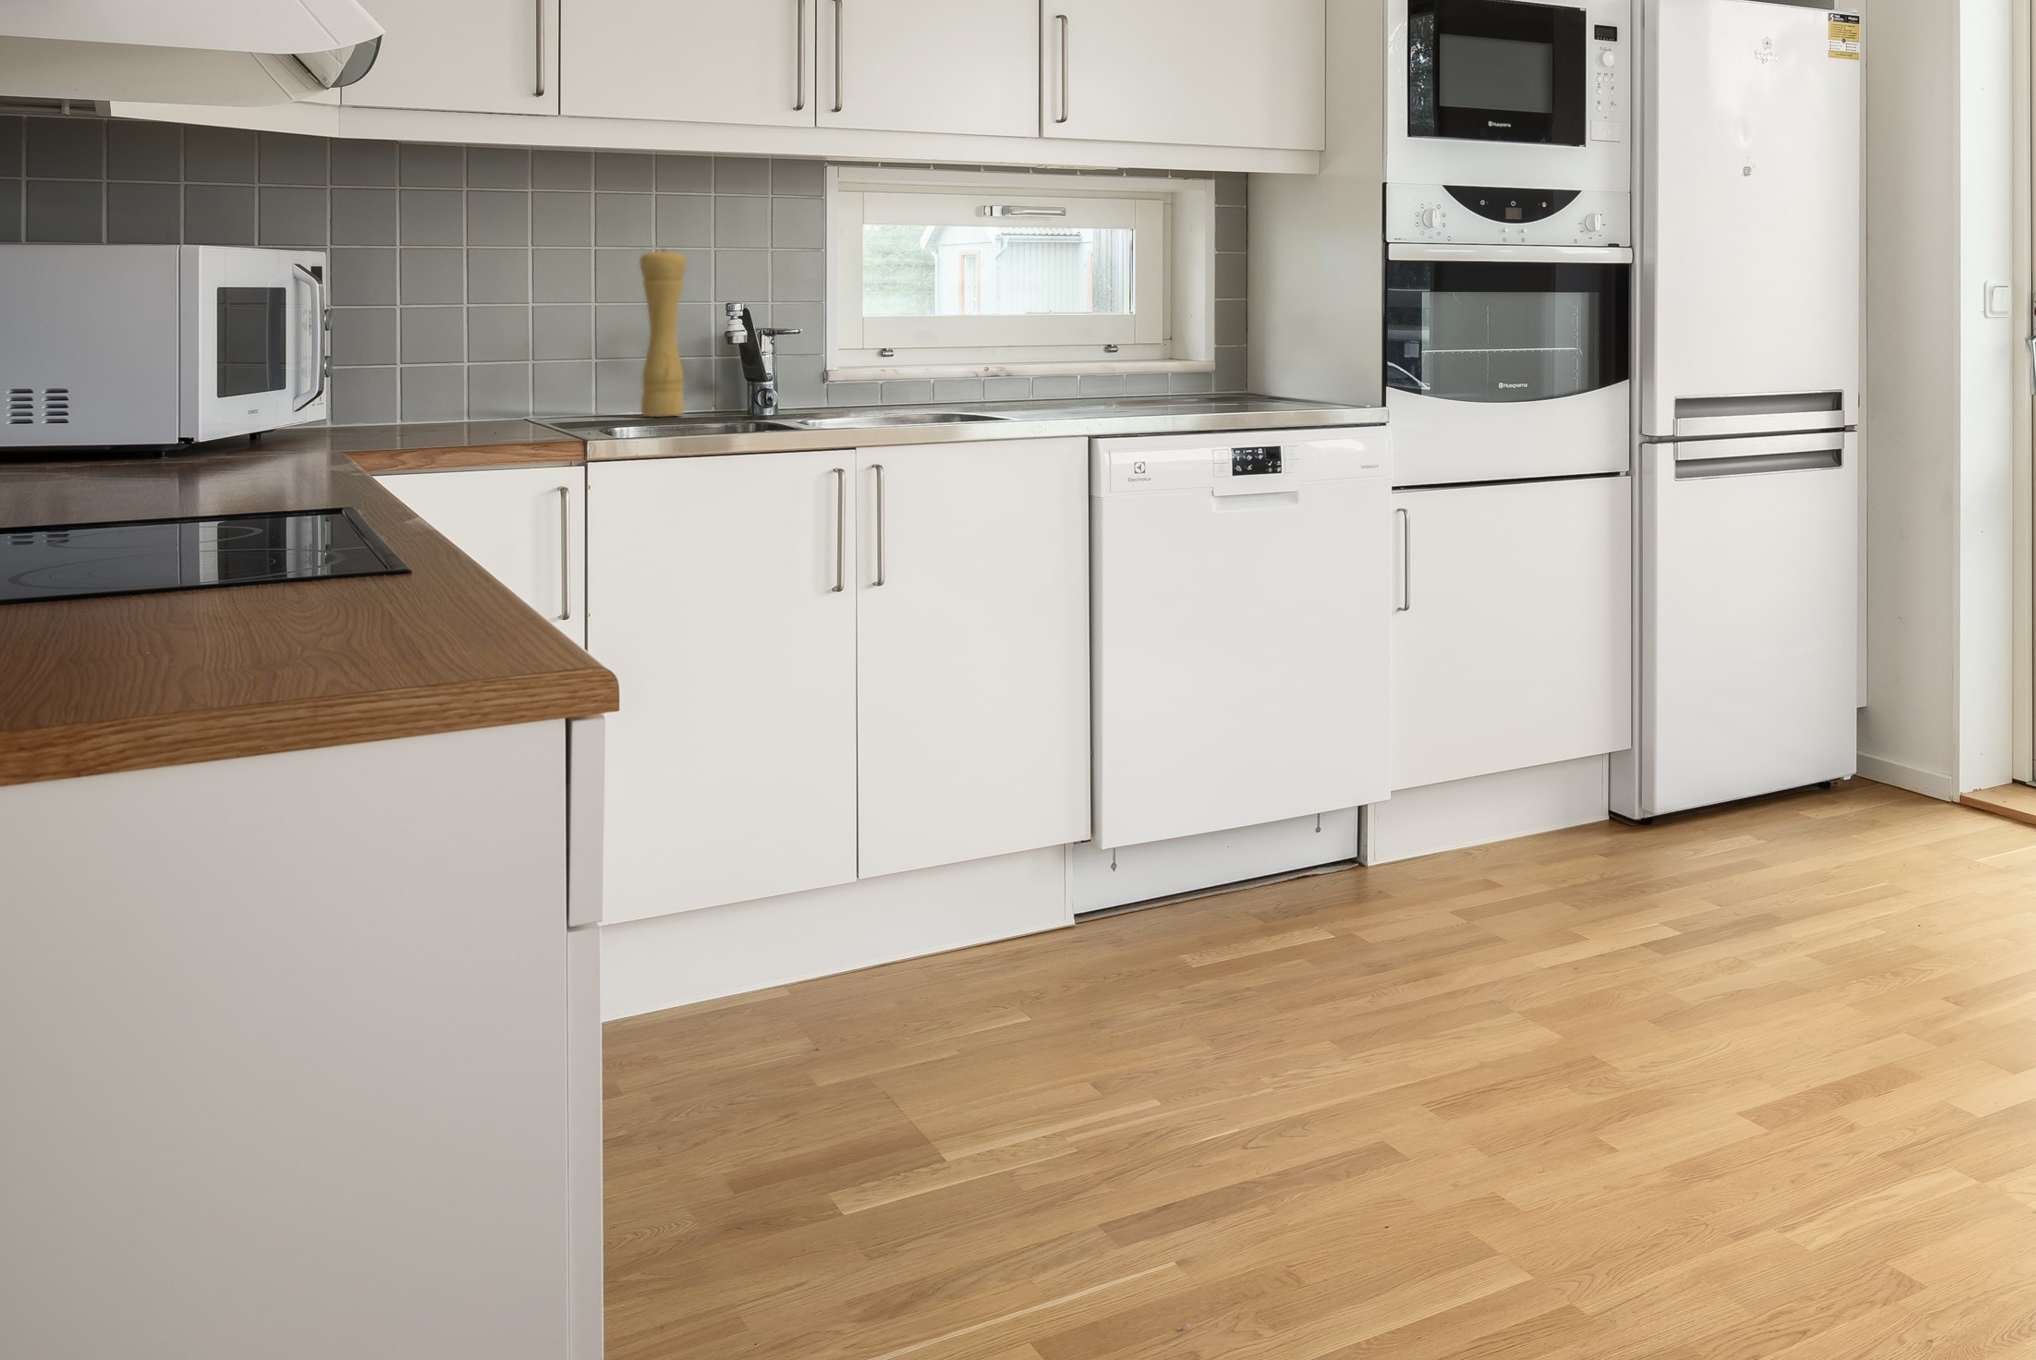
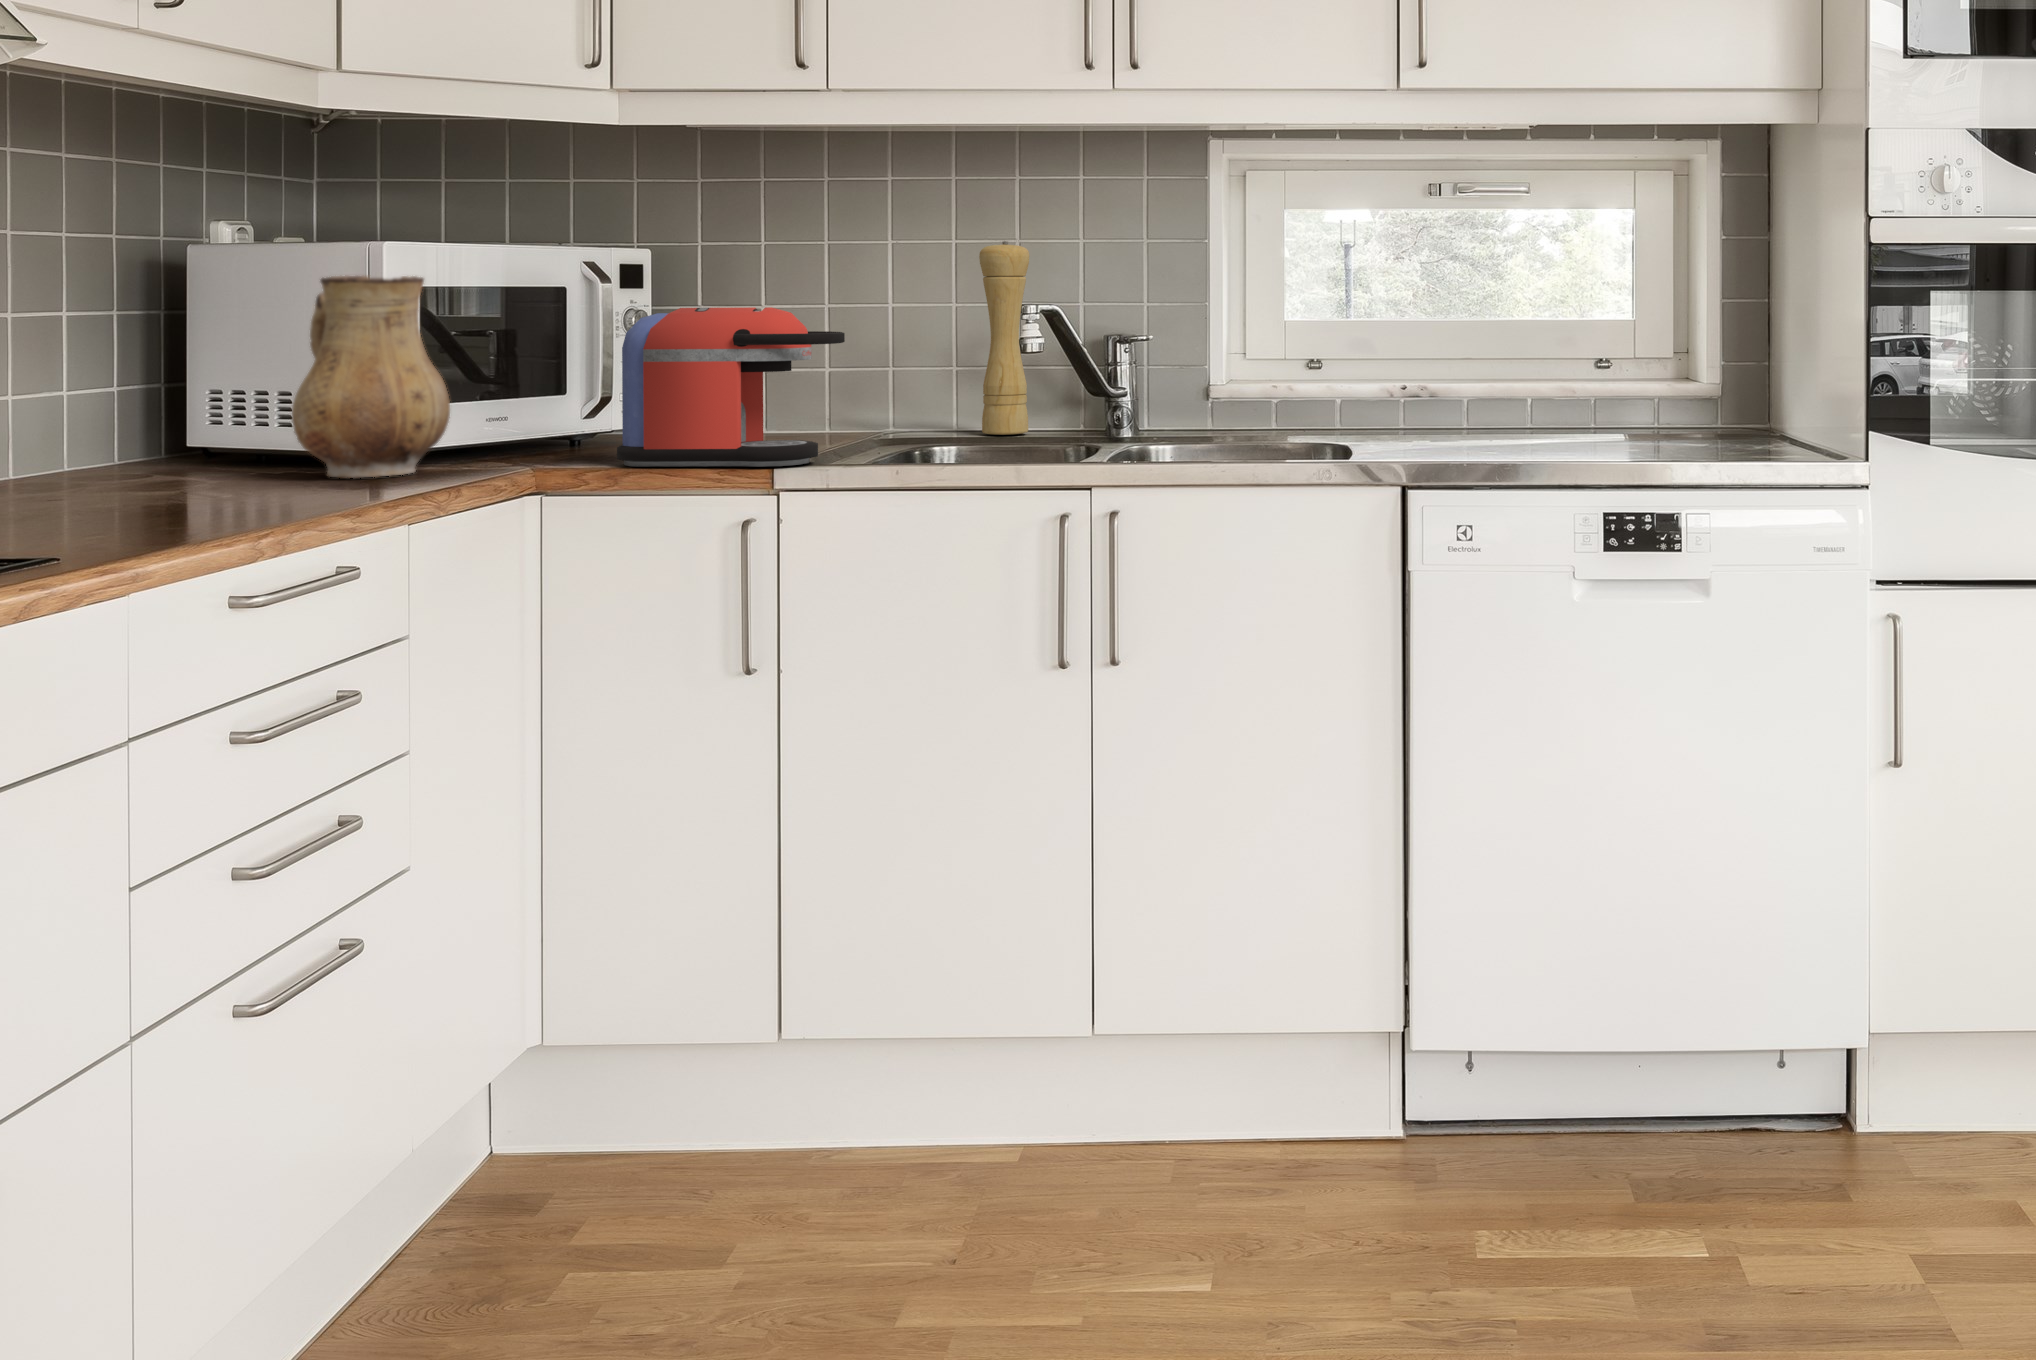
ceramic pitcher: none [98,275,272,465] -> present [292,276,450,478]
coffee maker: none [407,305,629,447] -> present [617,307,845,467]

